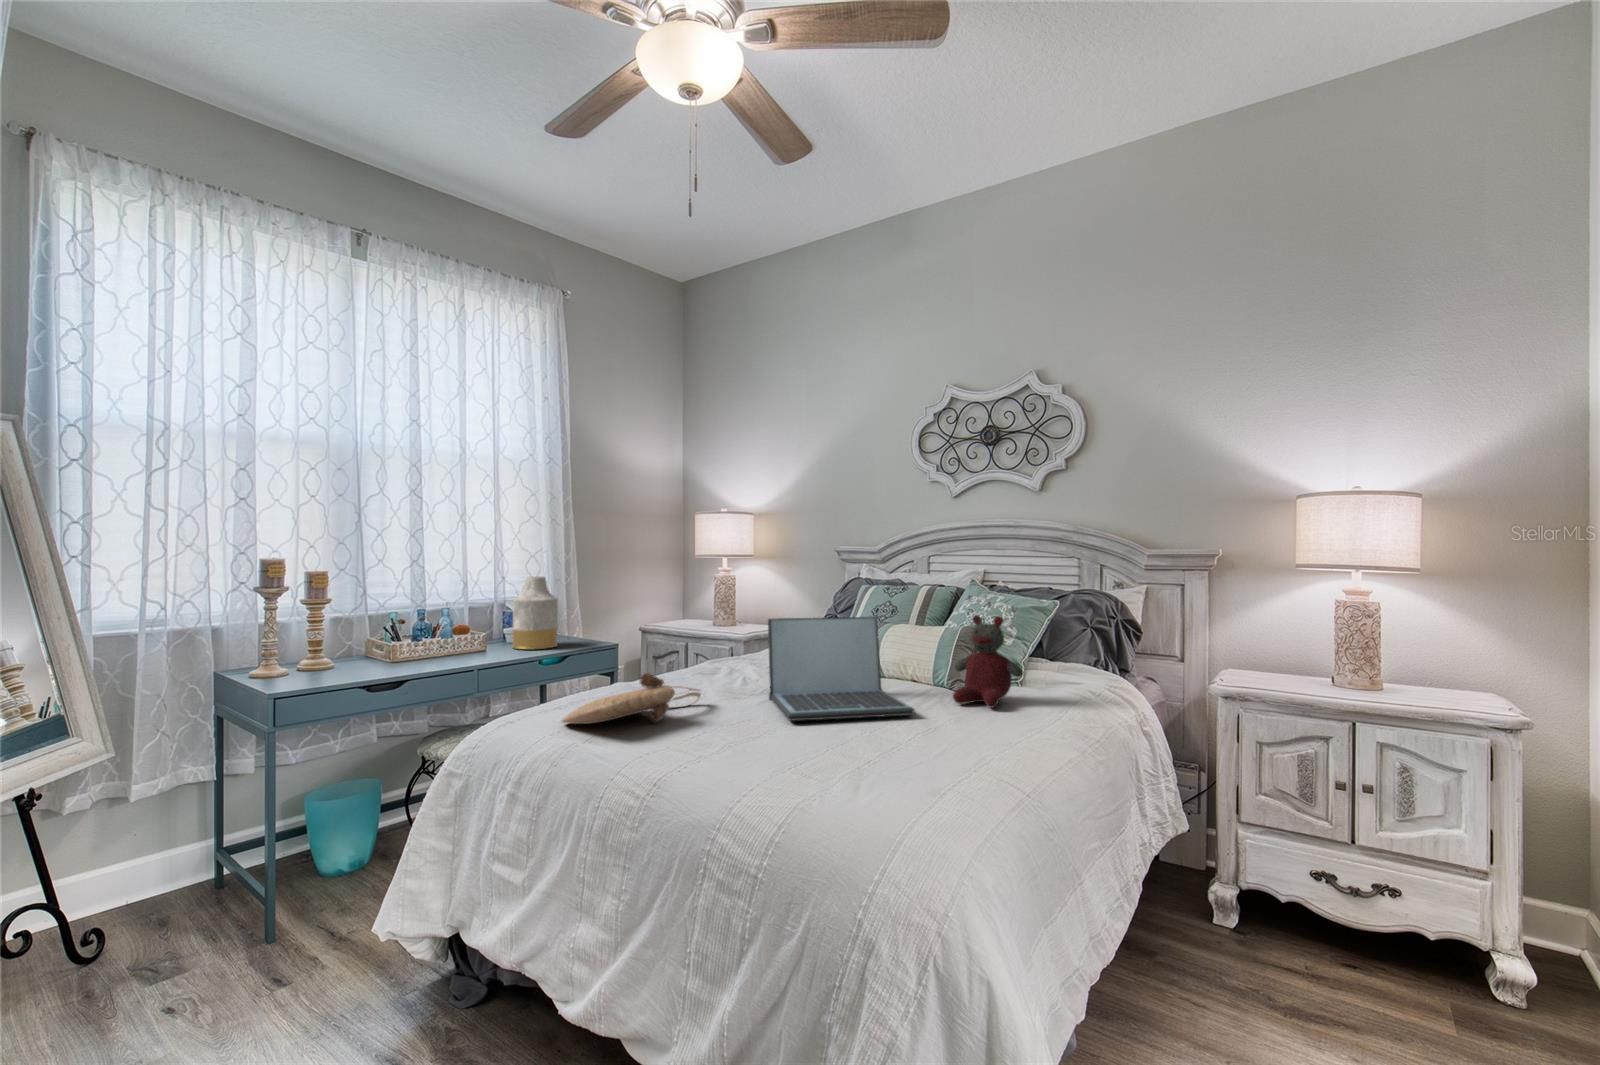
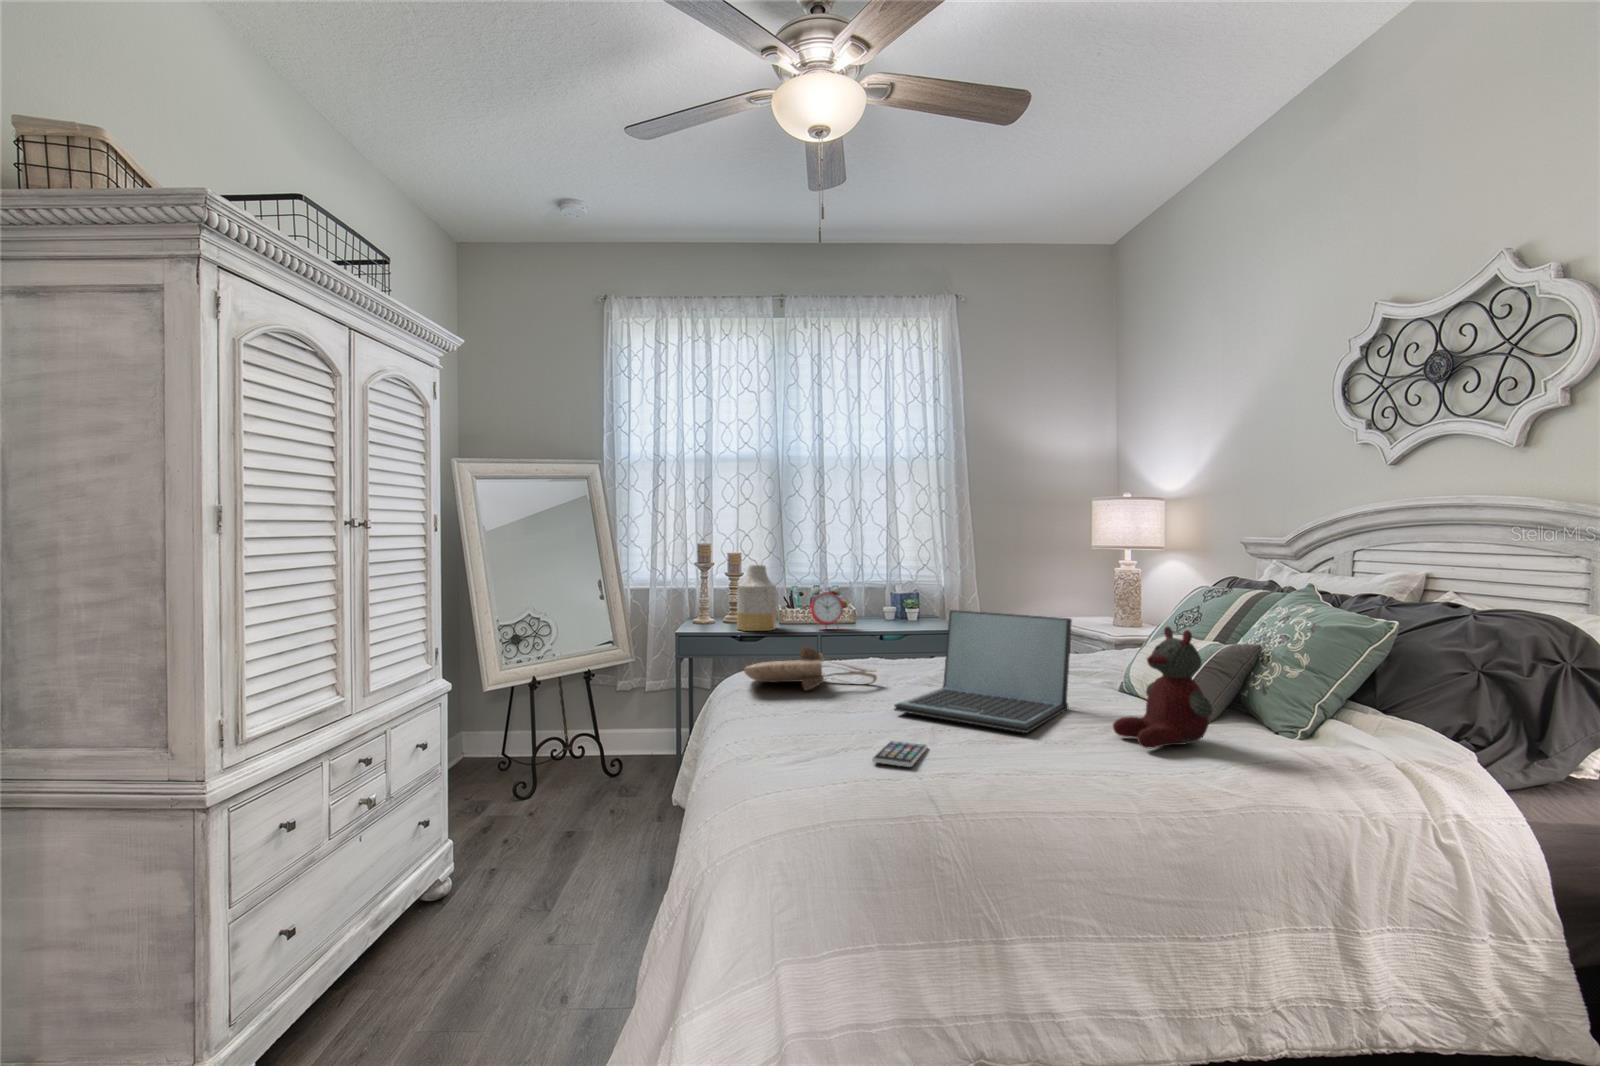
vase: present [513,576,558,649] -> present [737,565,776,631]
alarm clock: none [444,608,490,663] -> present [810,587,843,628]
smartphone: none [855,740,920,763] -> present [872,741,927,767]

